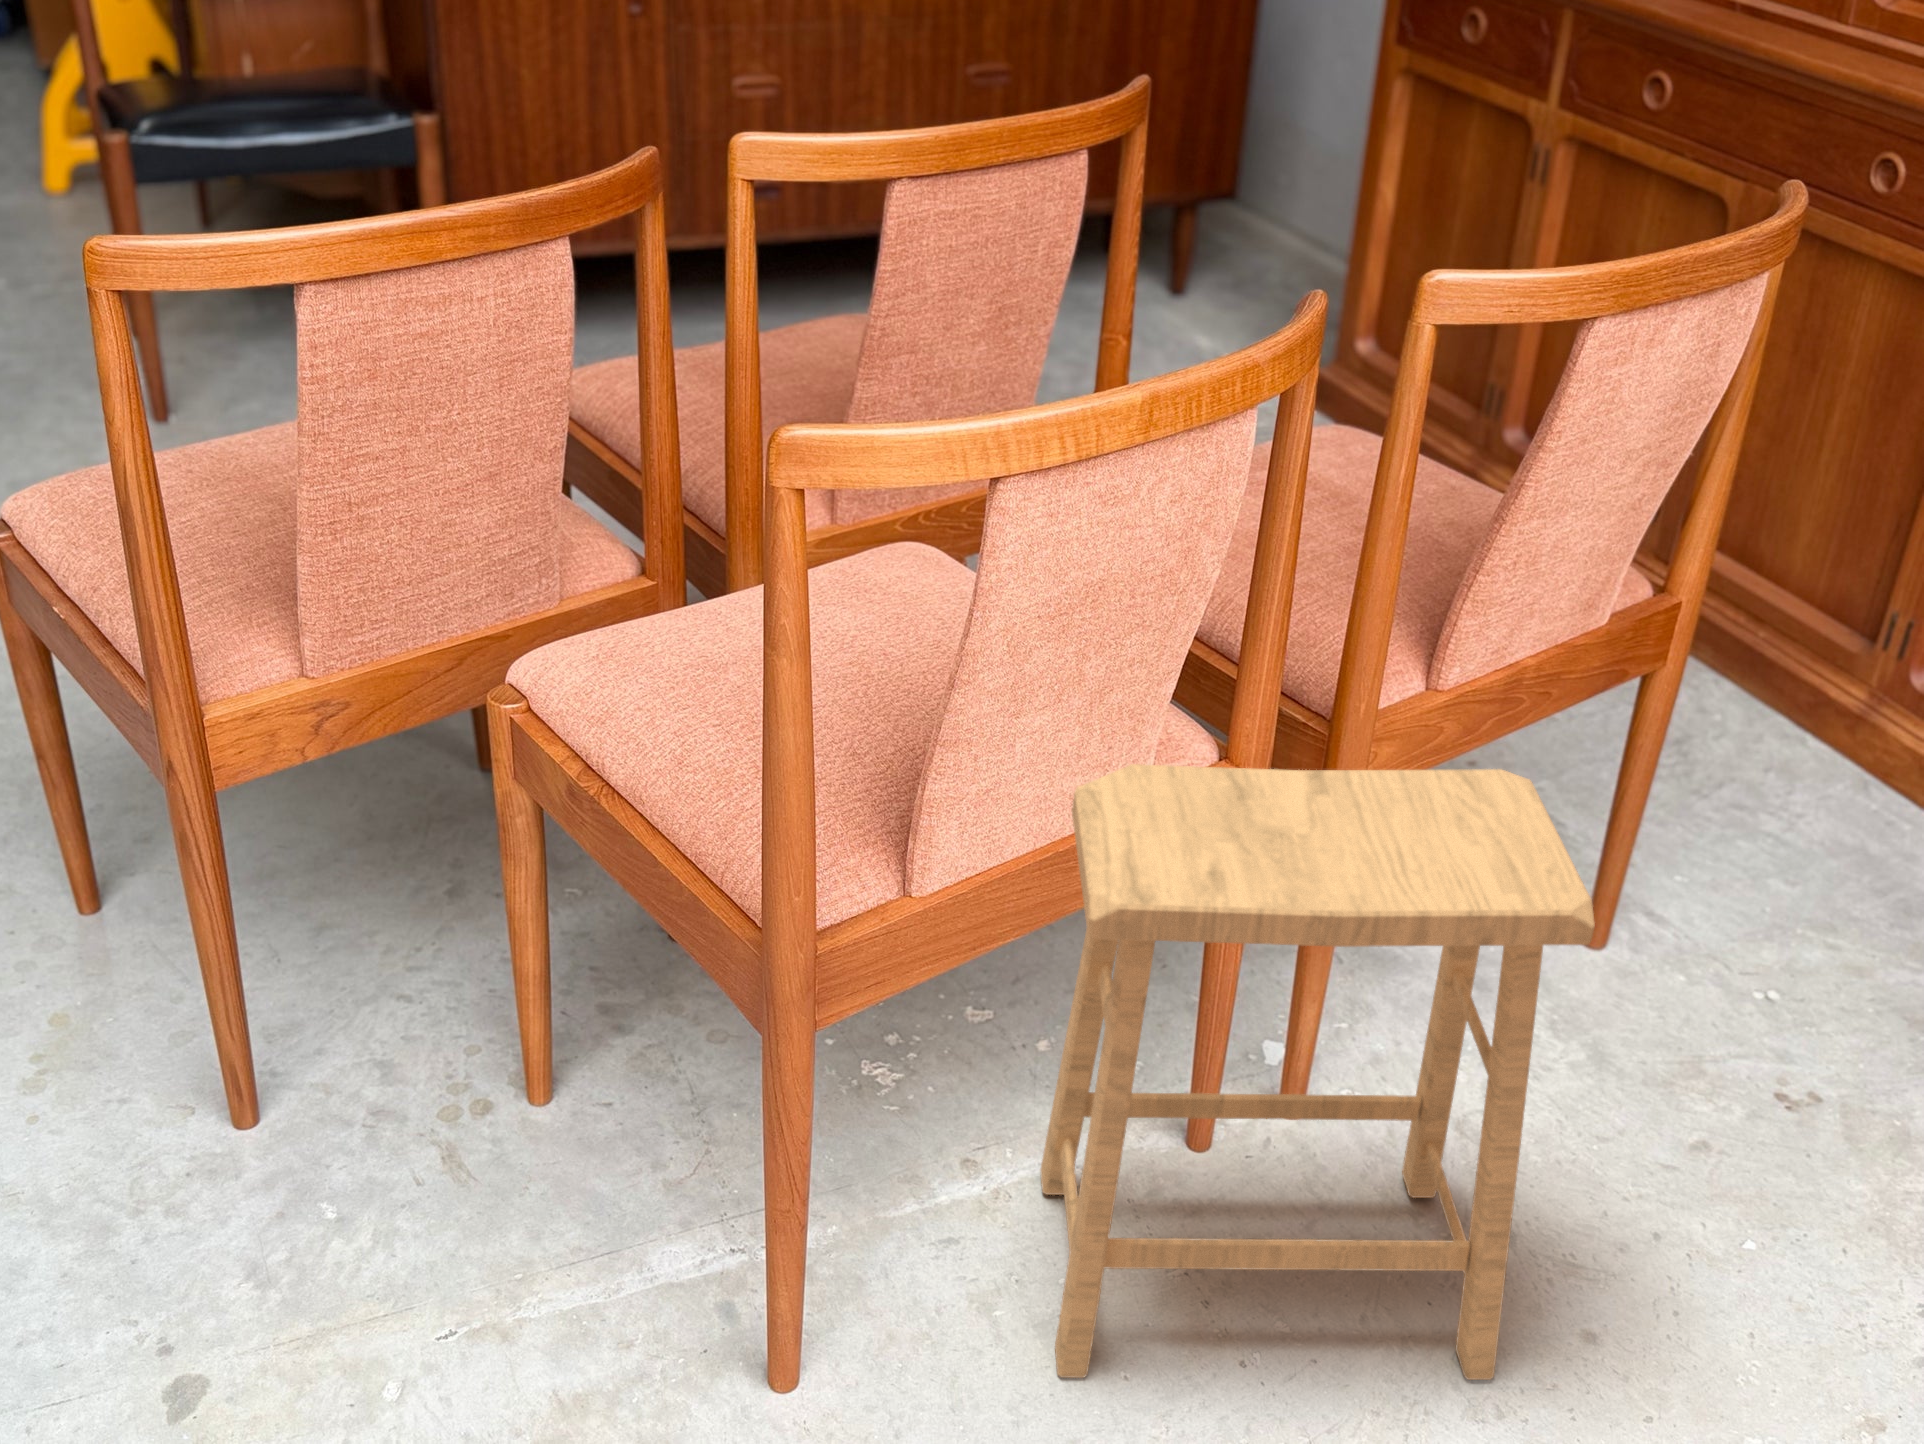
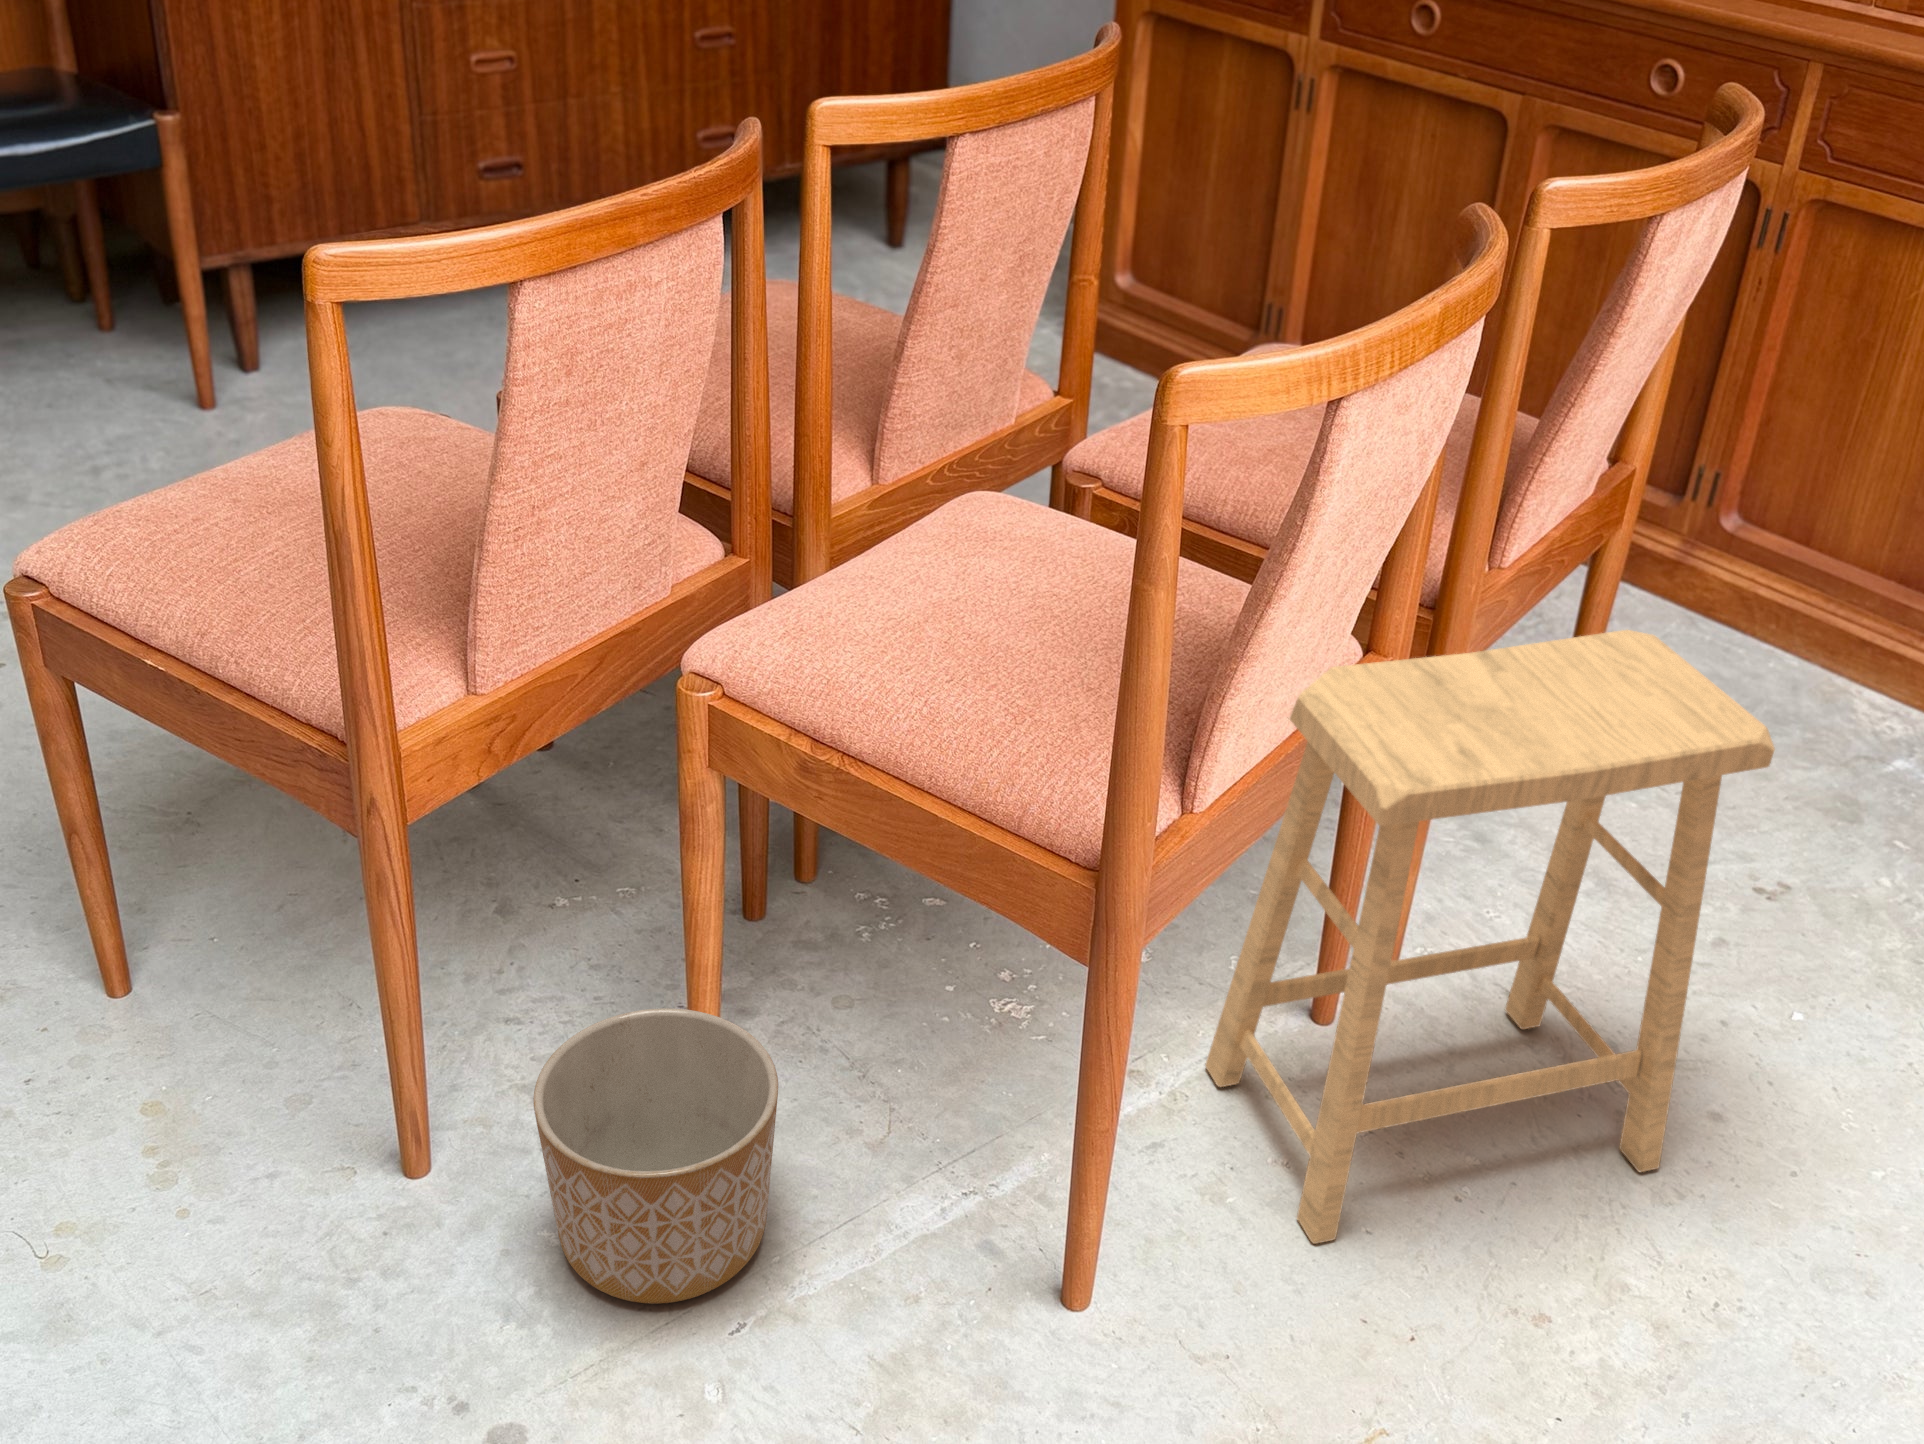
planter: none [284,1006,530,1295] -> present [533,1008,778,1303]

